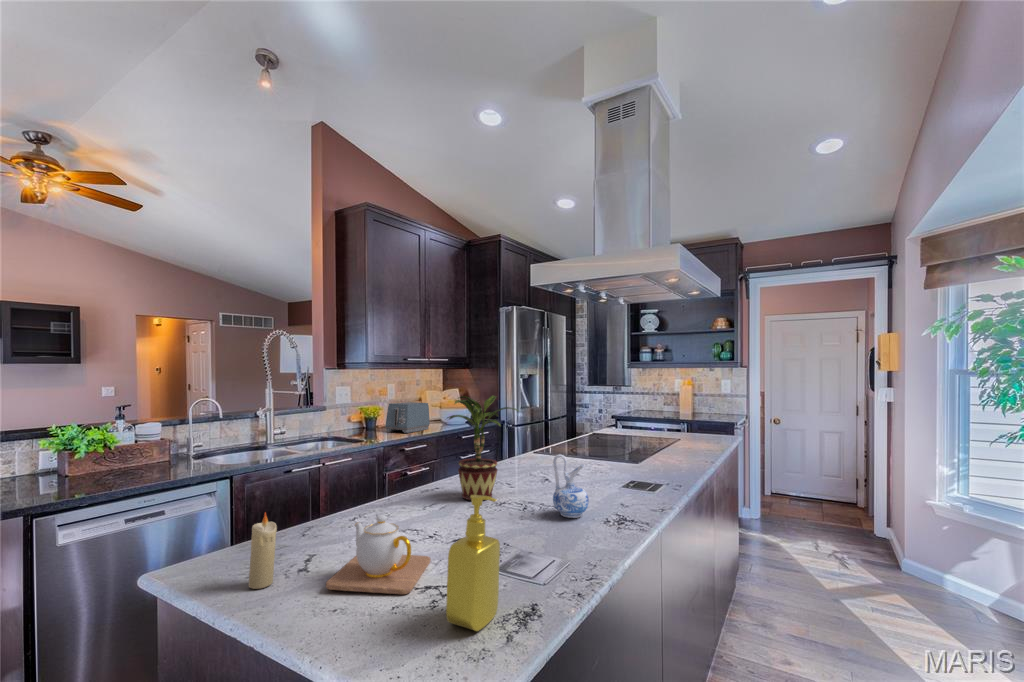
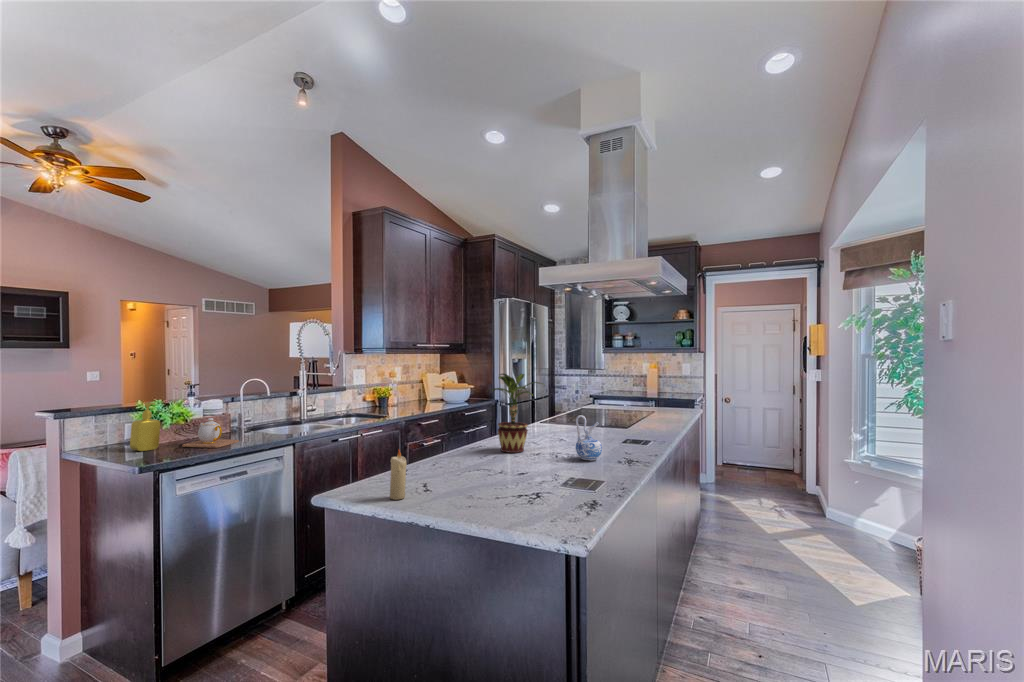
toaster: present [385,402,430,433] -> none [397,384,434,411]
soap dispenser: present [446,495,500,631] -> present [130,403,160,451]
teapot: present [326,515,431,594] -> present [182,418,239,448]

